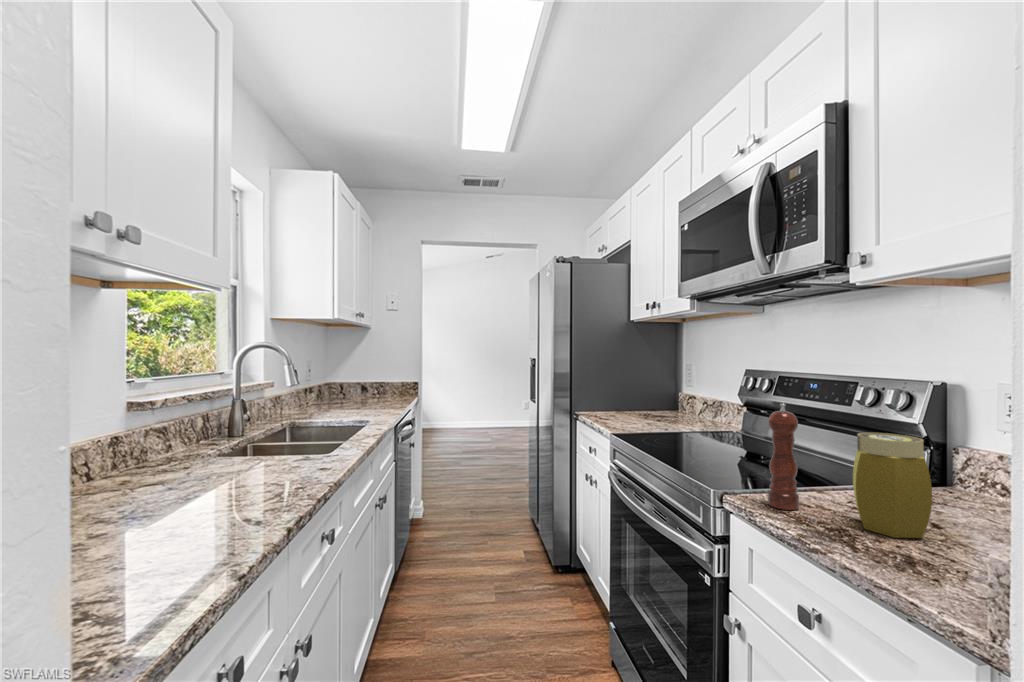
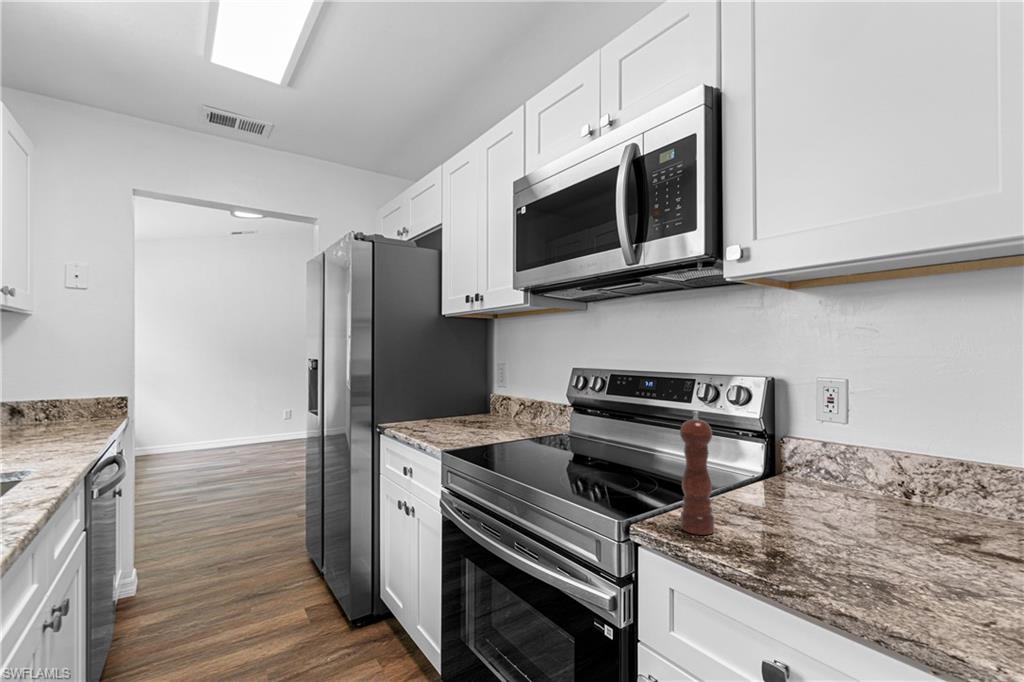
jar: present [853,433,932,538] -> none [770,437,855,553]

